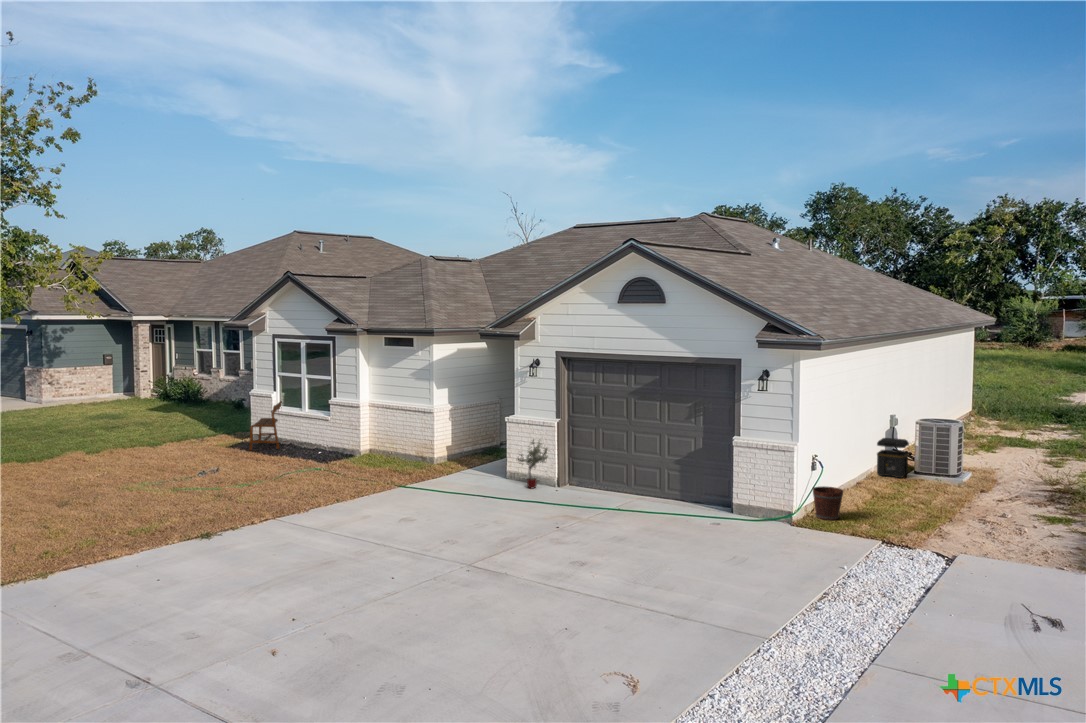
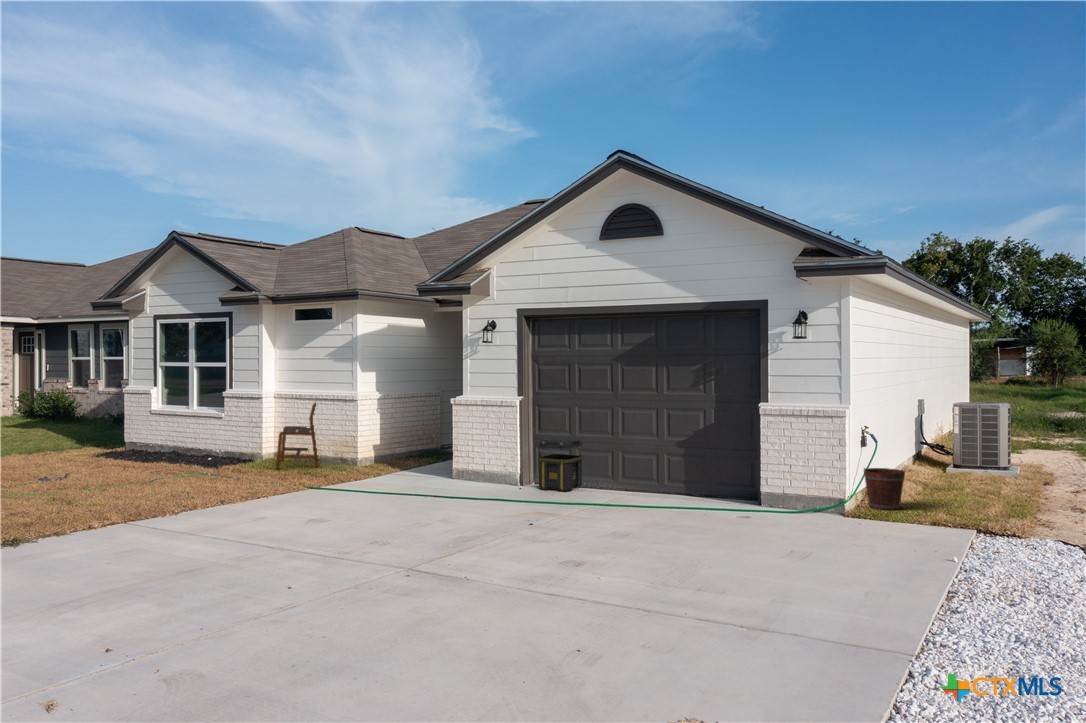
bench: present [249,401,285,450] -> present [276,402,319,469]
toolbox: present [877,438,909,478] -> present [538,437,583,491]
potted tree: present [518,440,548,488] -> none [465,421,510,486]

